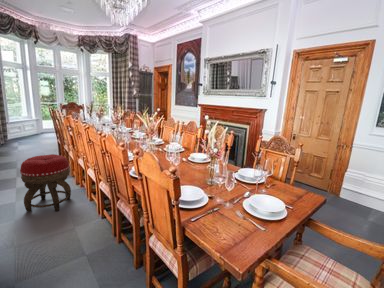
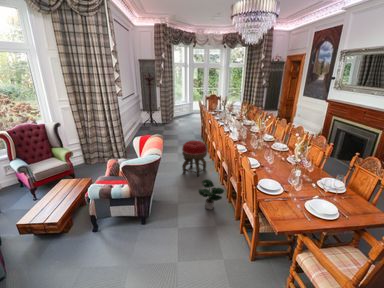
potted plant: none [57,206,107,258] -> present [198,179,224,209]

